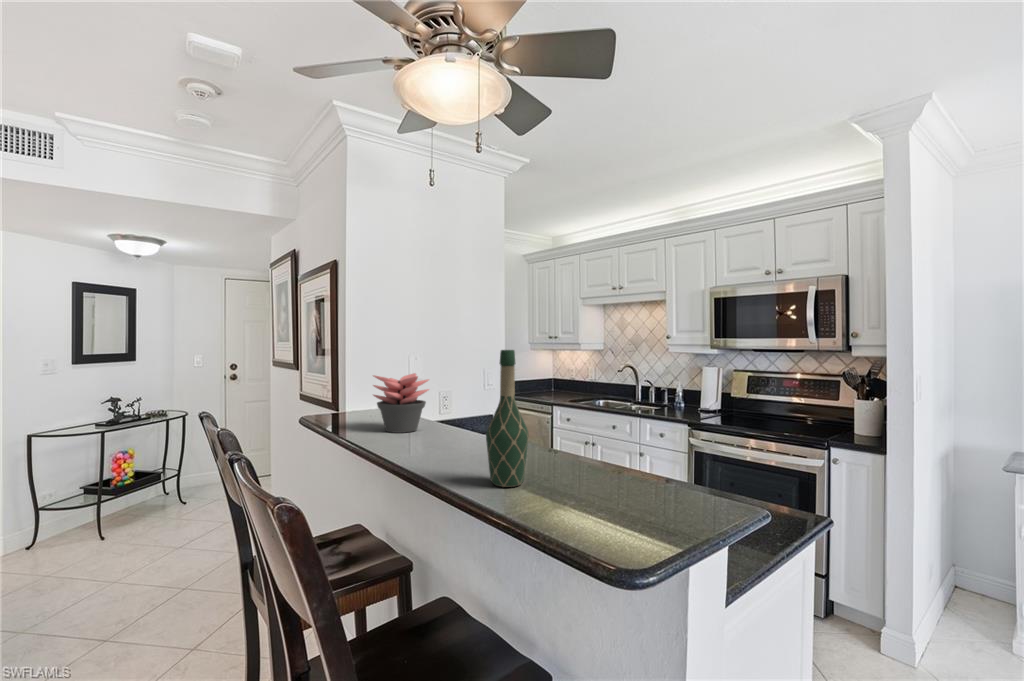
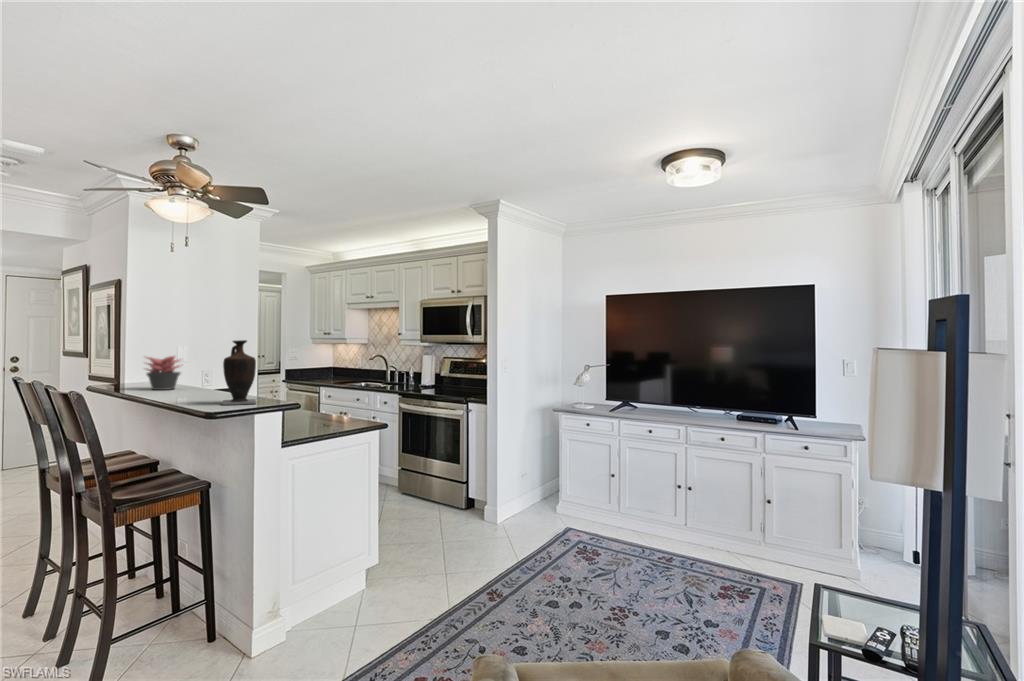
wine bottle: present [486,350,529,487] -> none [193,340,216,401]
vase: none [554,352,645,515] -> present [223,340,256,405]

